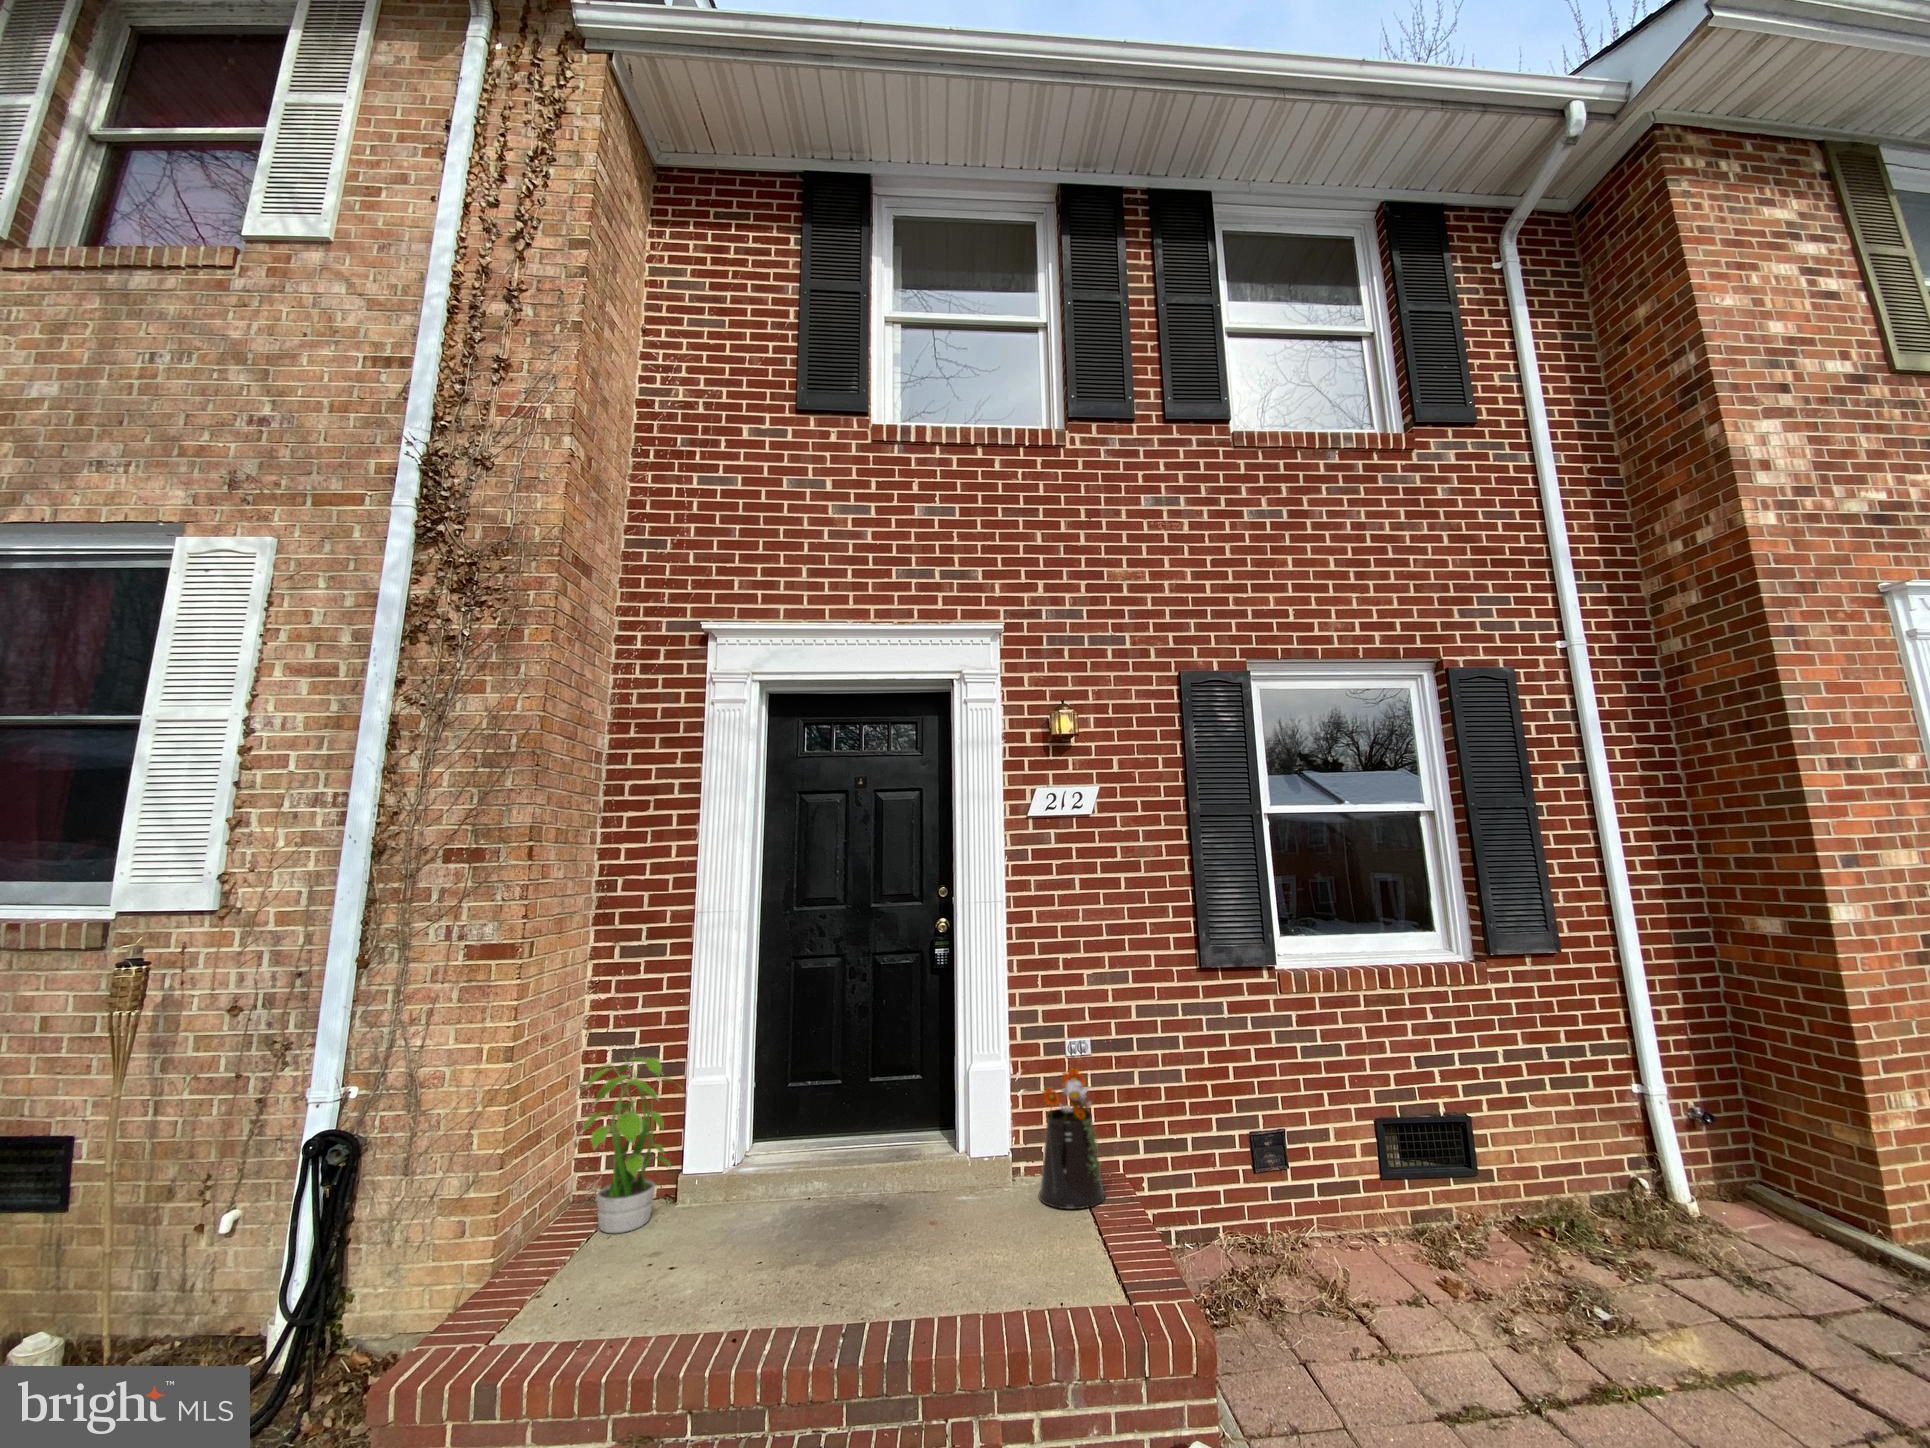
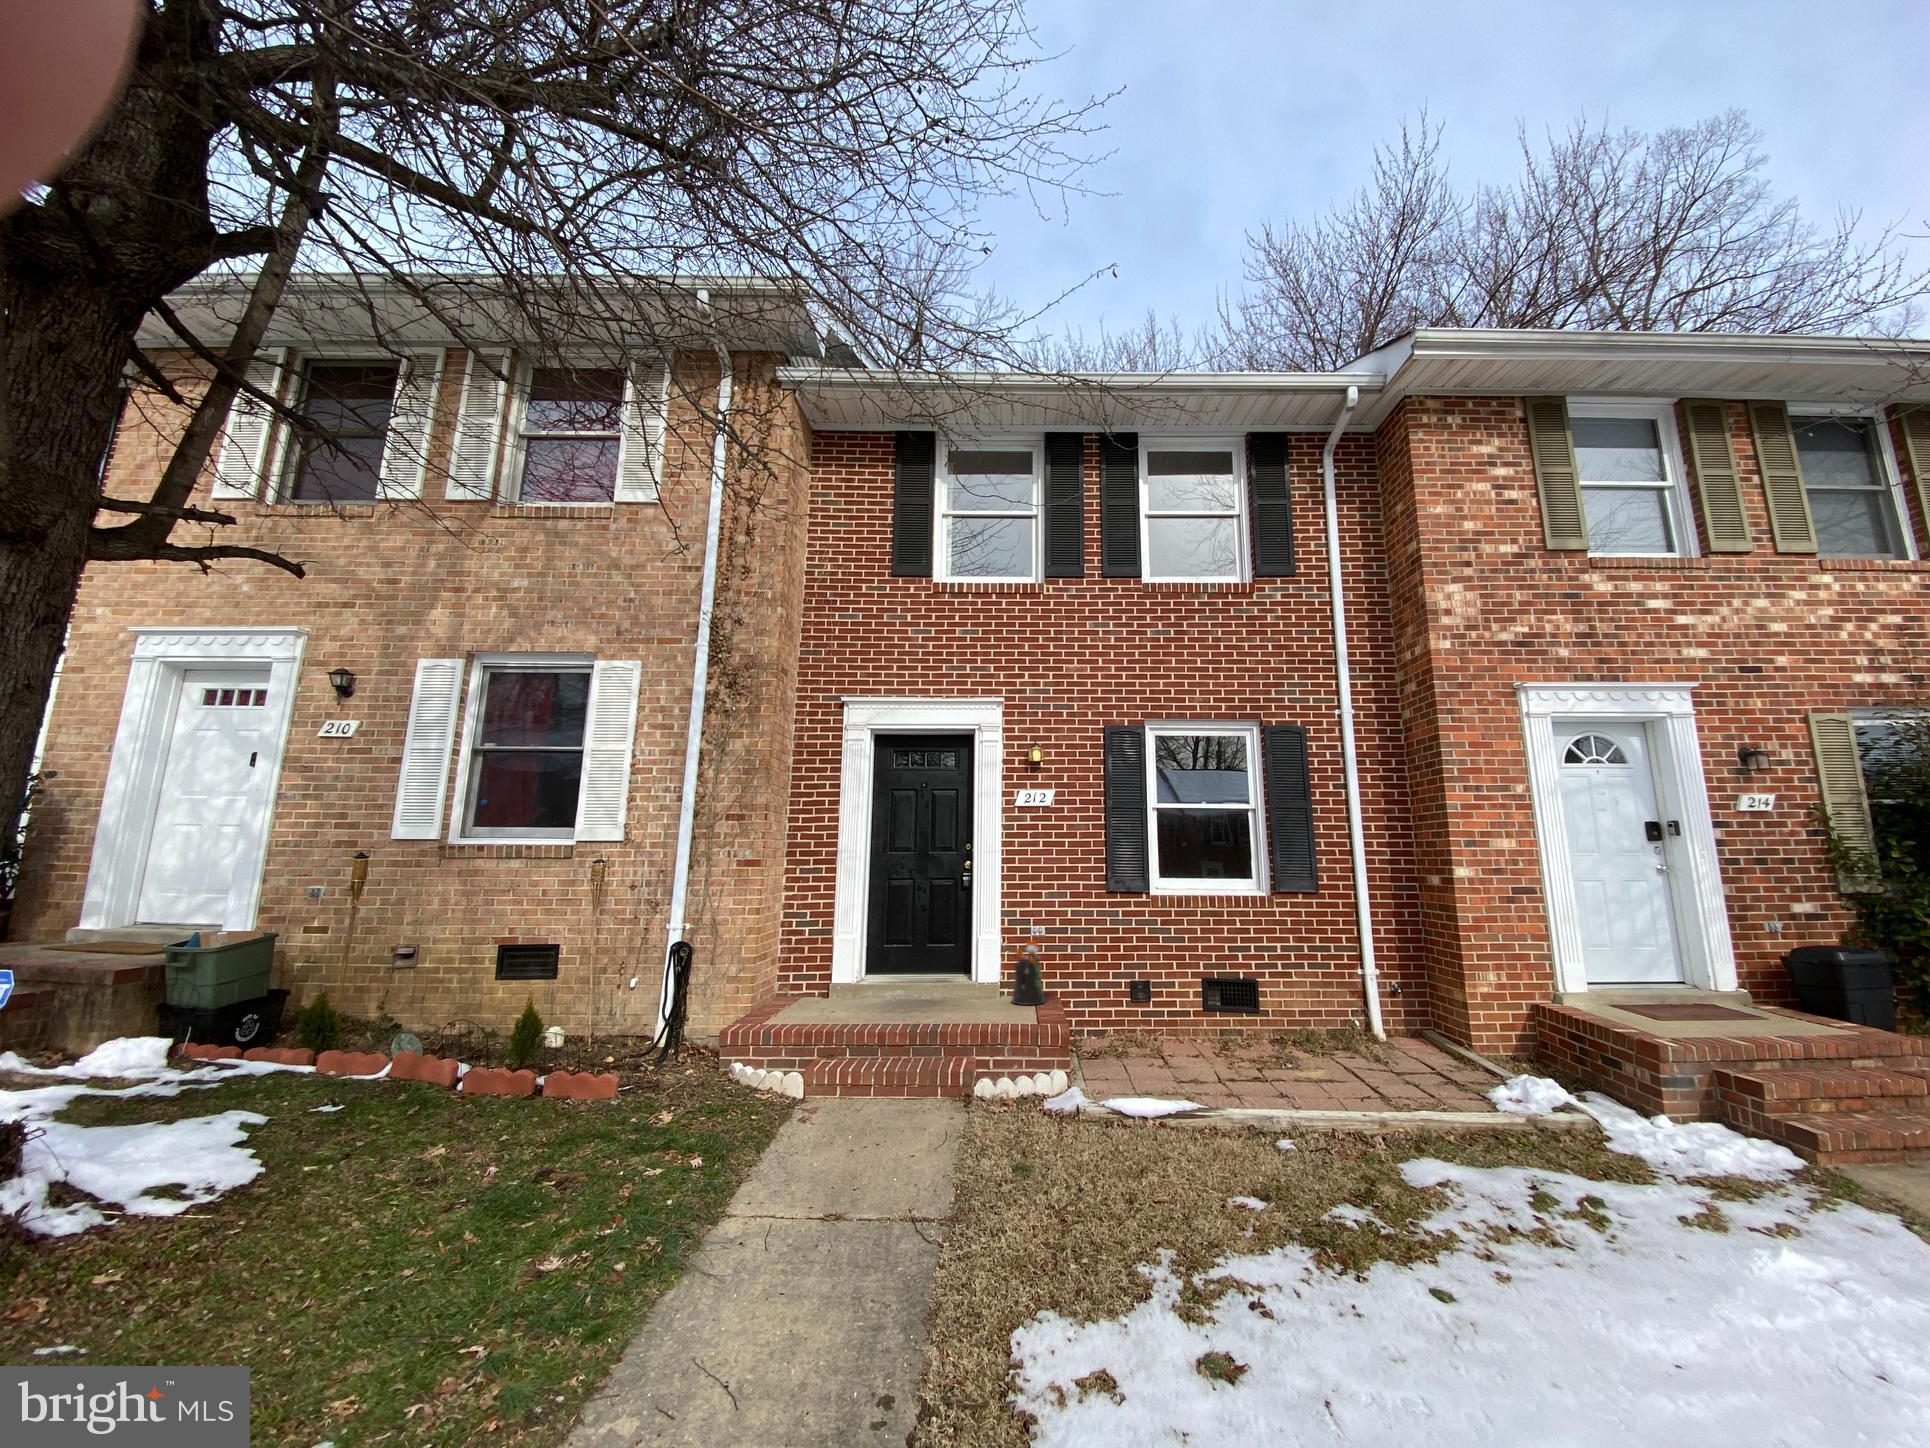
potted plant: present [577,1057,673,1233] -> none [780,920,832,1004]

